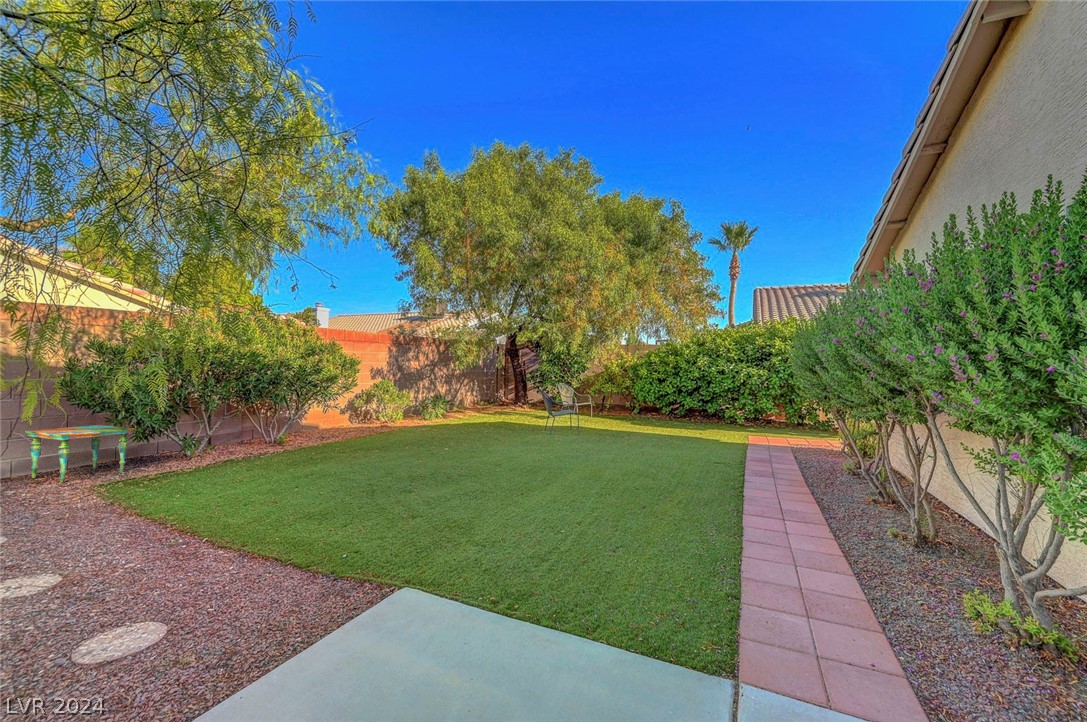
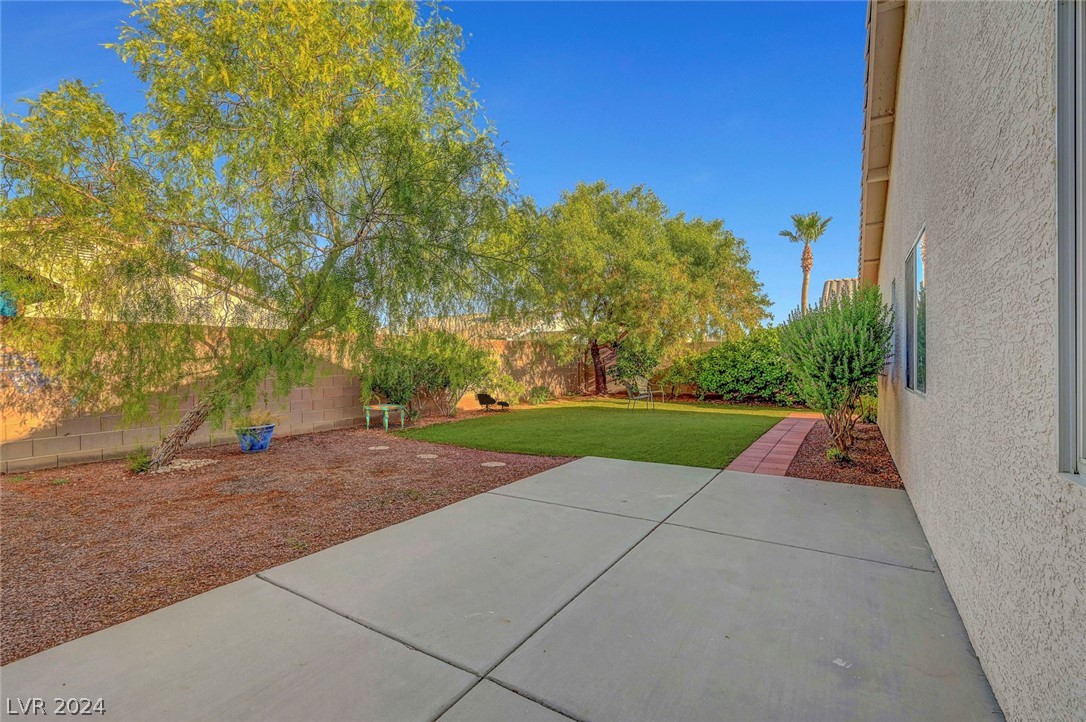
lounge chair: none [334,385,385,430] -> present [476,392,509,412]

